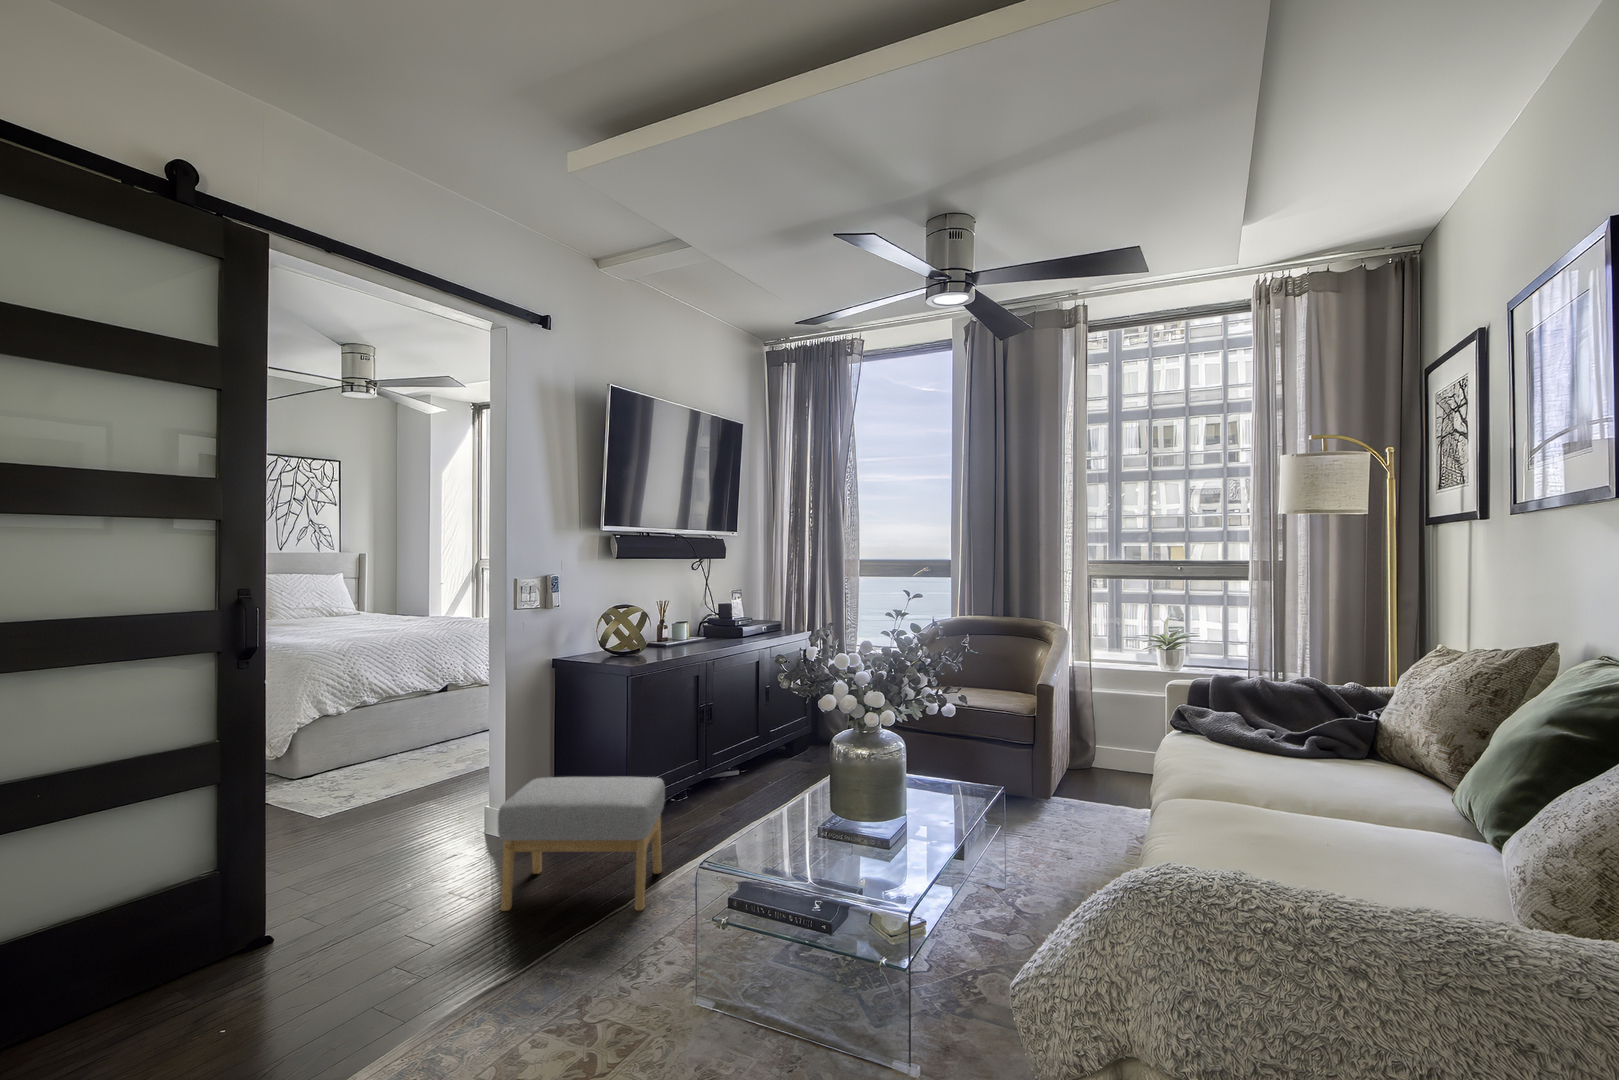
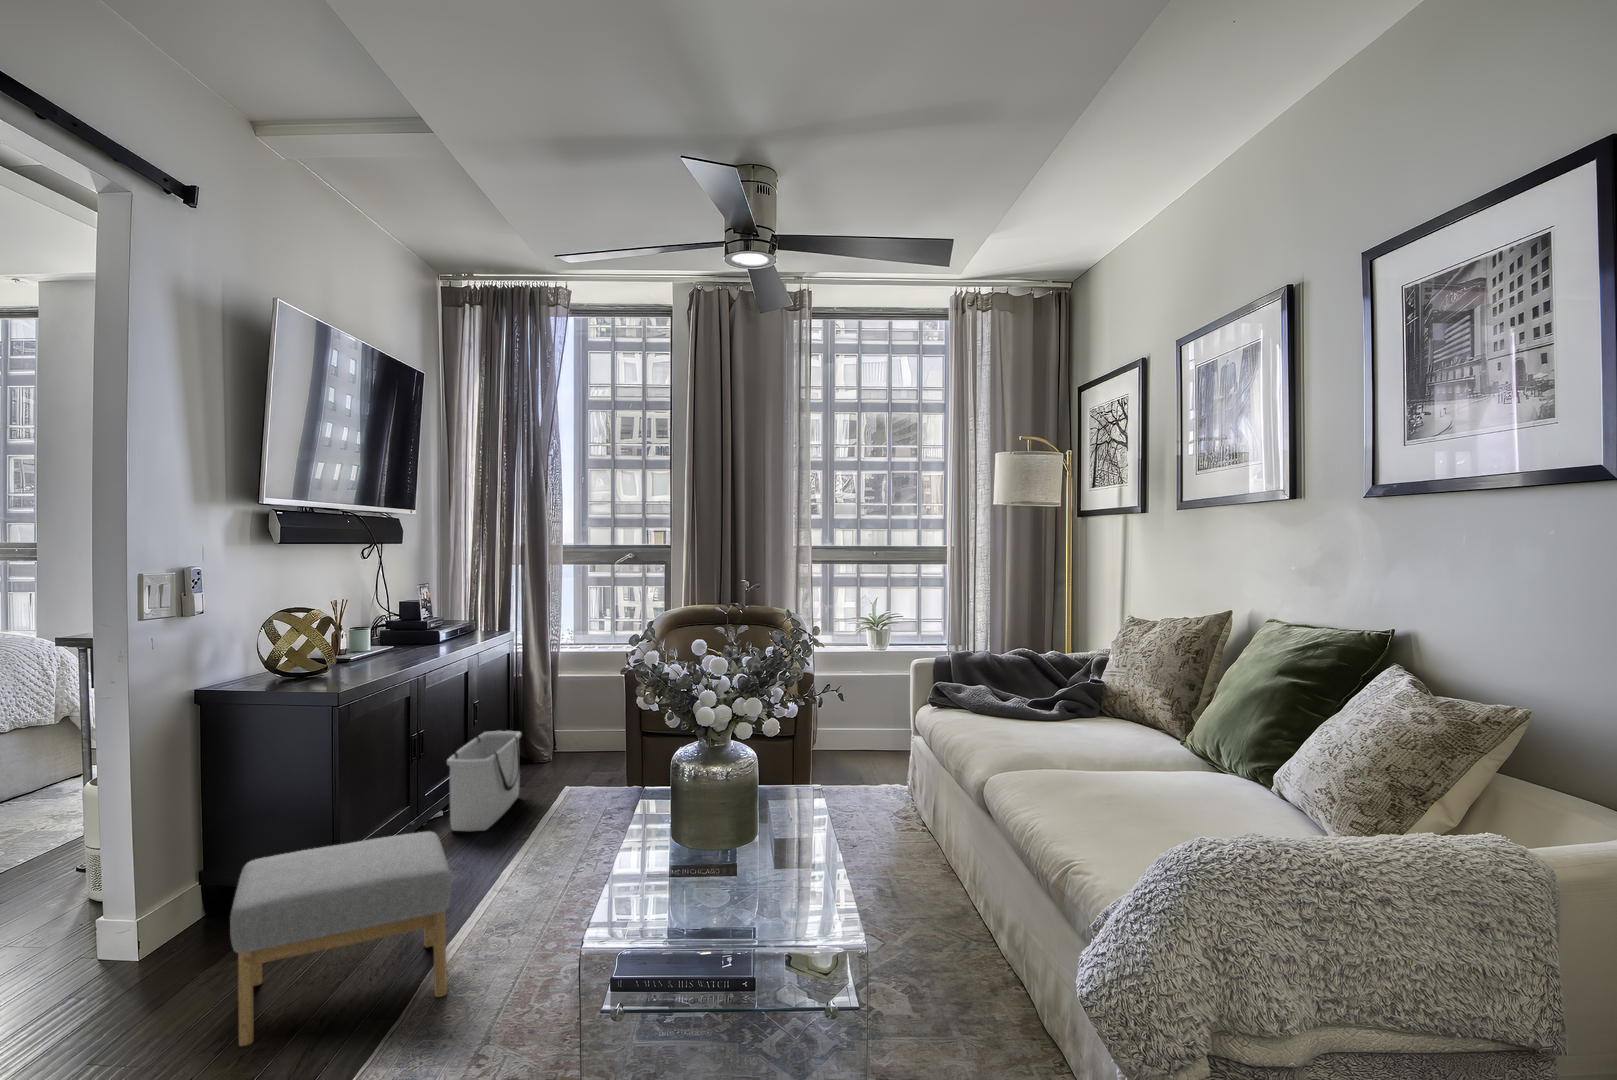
storage bin: none [725,716,798,796] -> present [447,731,521,831]

